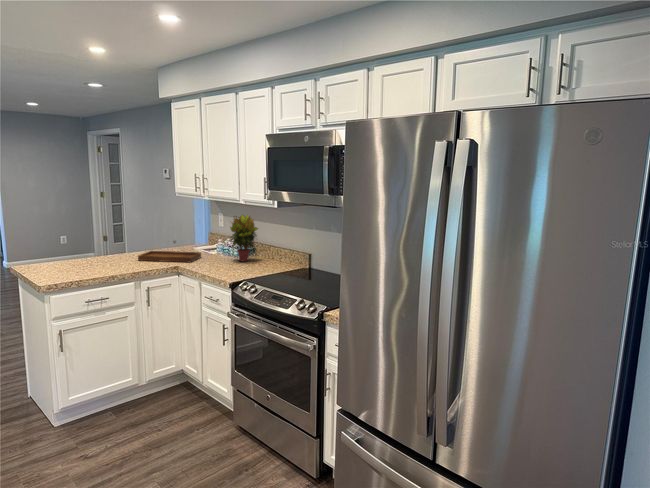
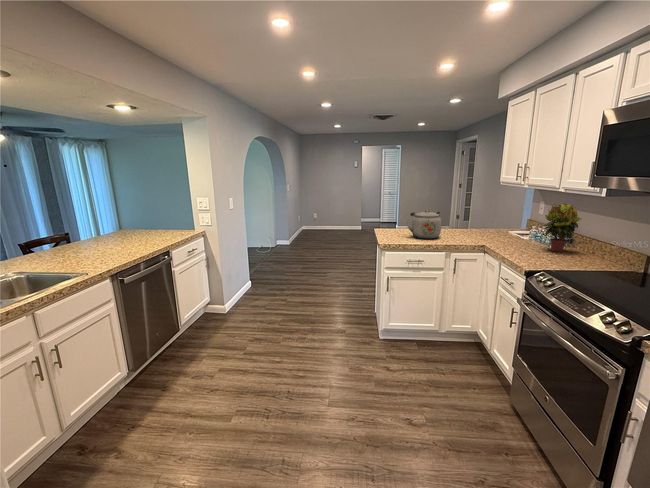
kettle: none [70,230,121,268] -> present [407,210,441,239]
tray: present [138,241,201,263] -> none [454,223,512,244]

